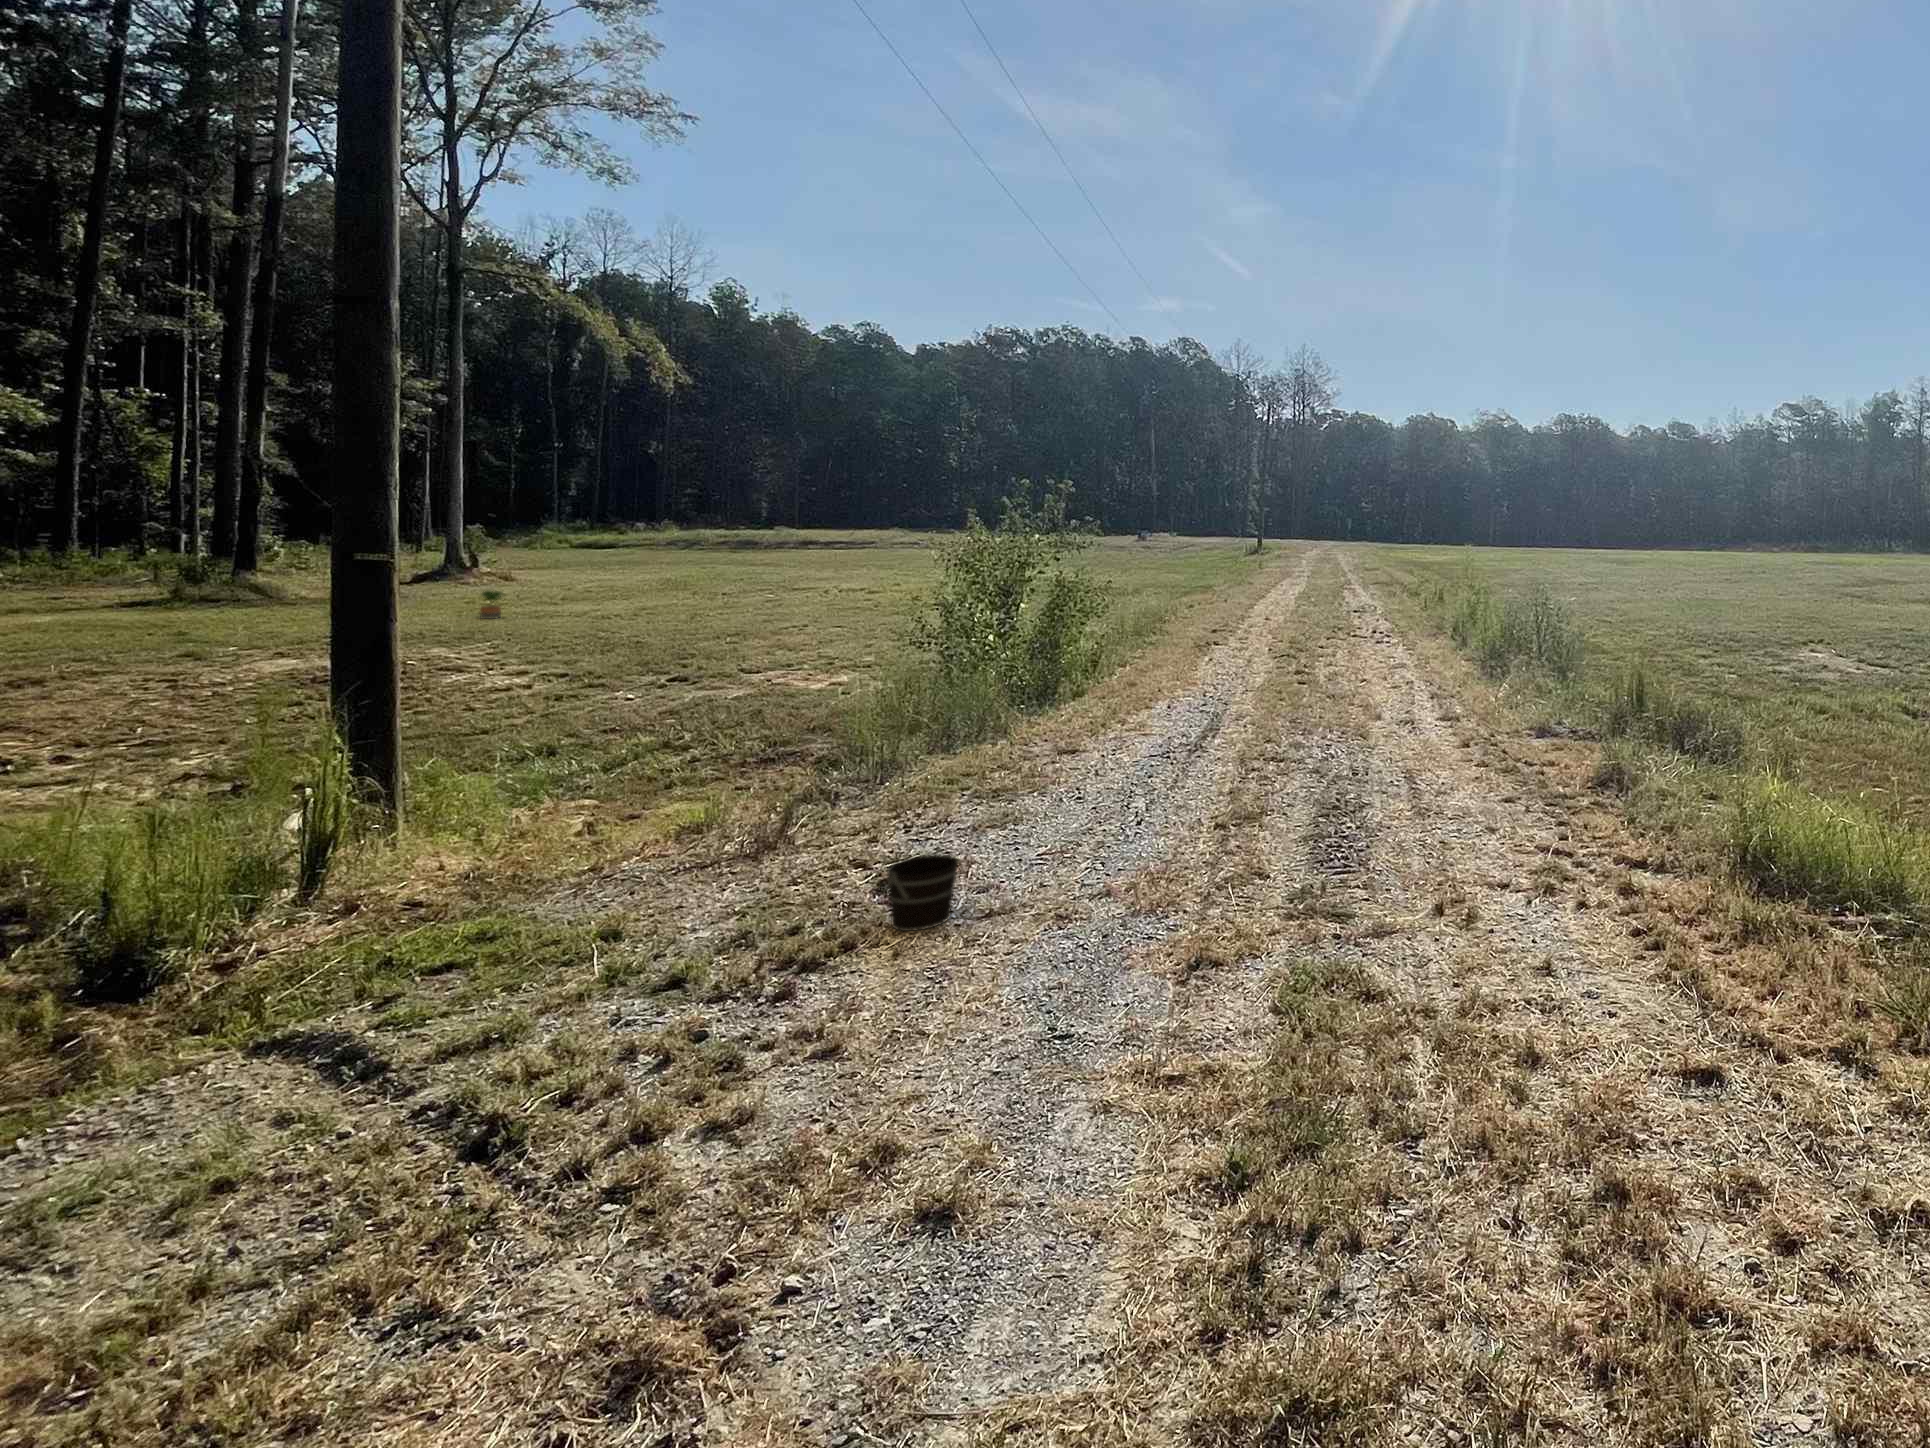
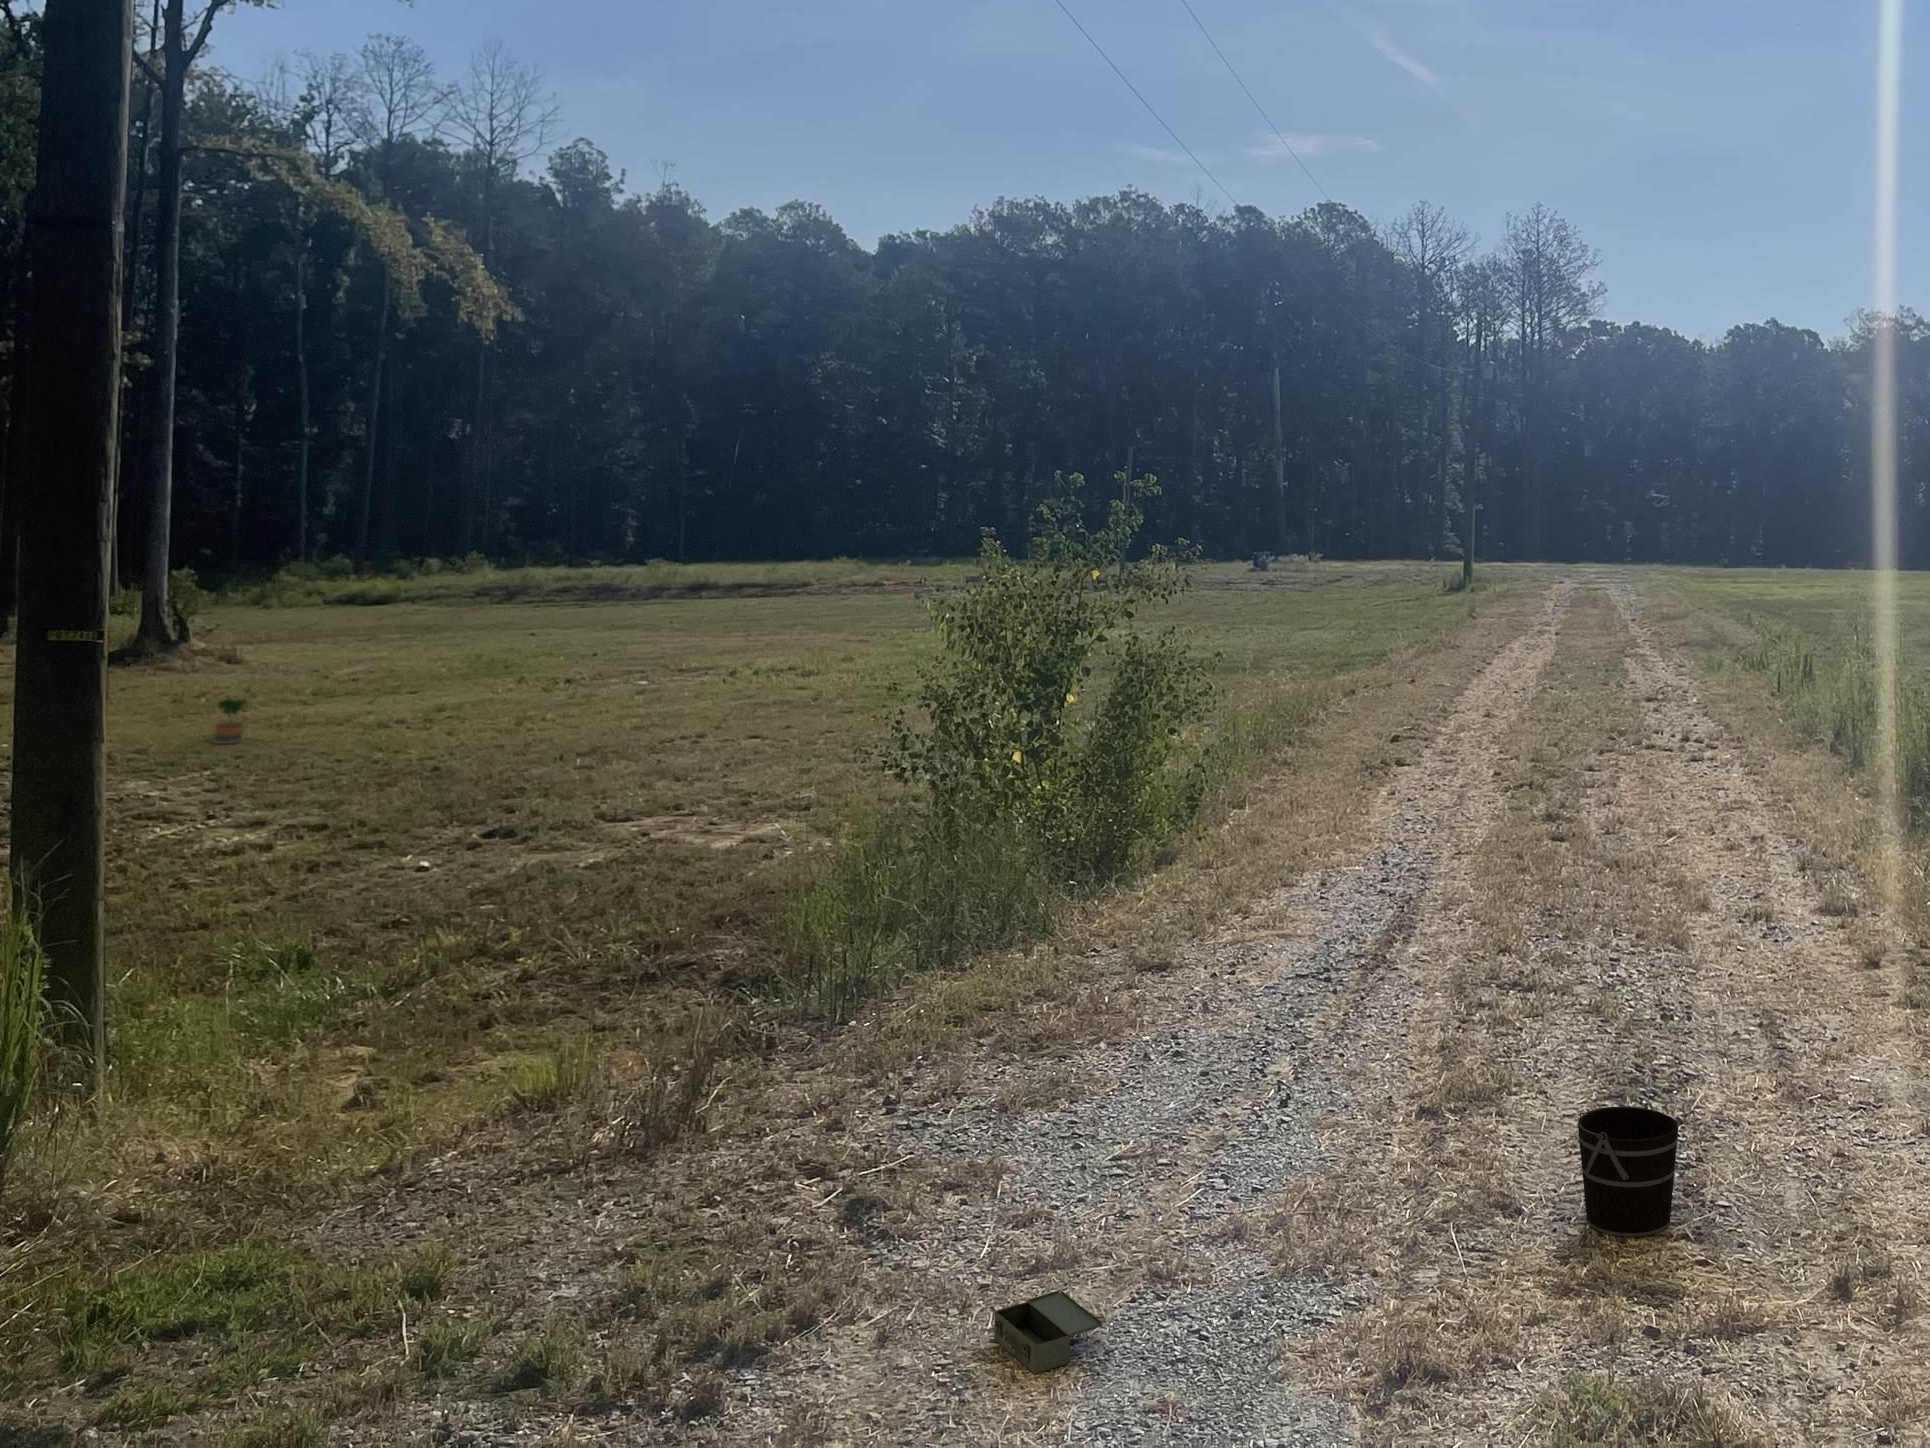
bucket: present [887,853,958,931] -> present [1578,1103,1678,1237]
toolbox: none [965,926,1028,969] -> present [994,1291,1103,1374]

